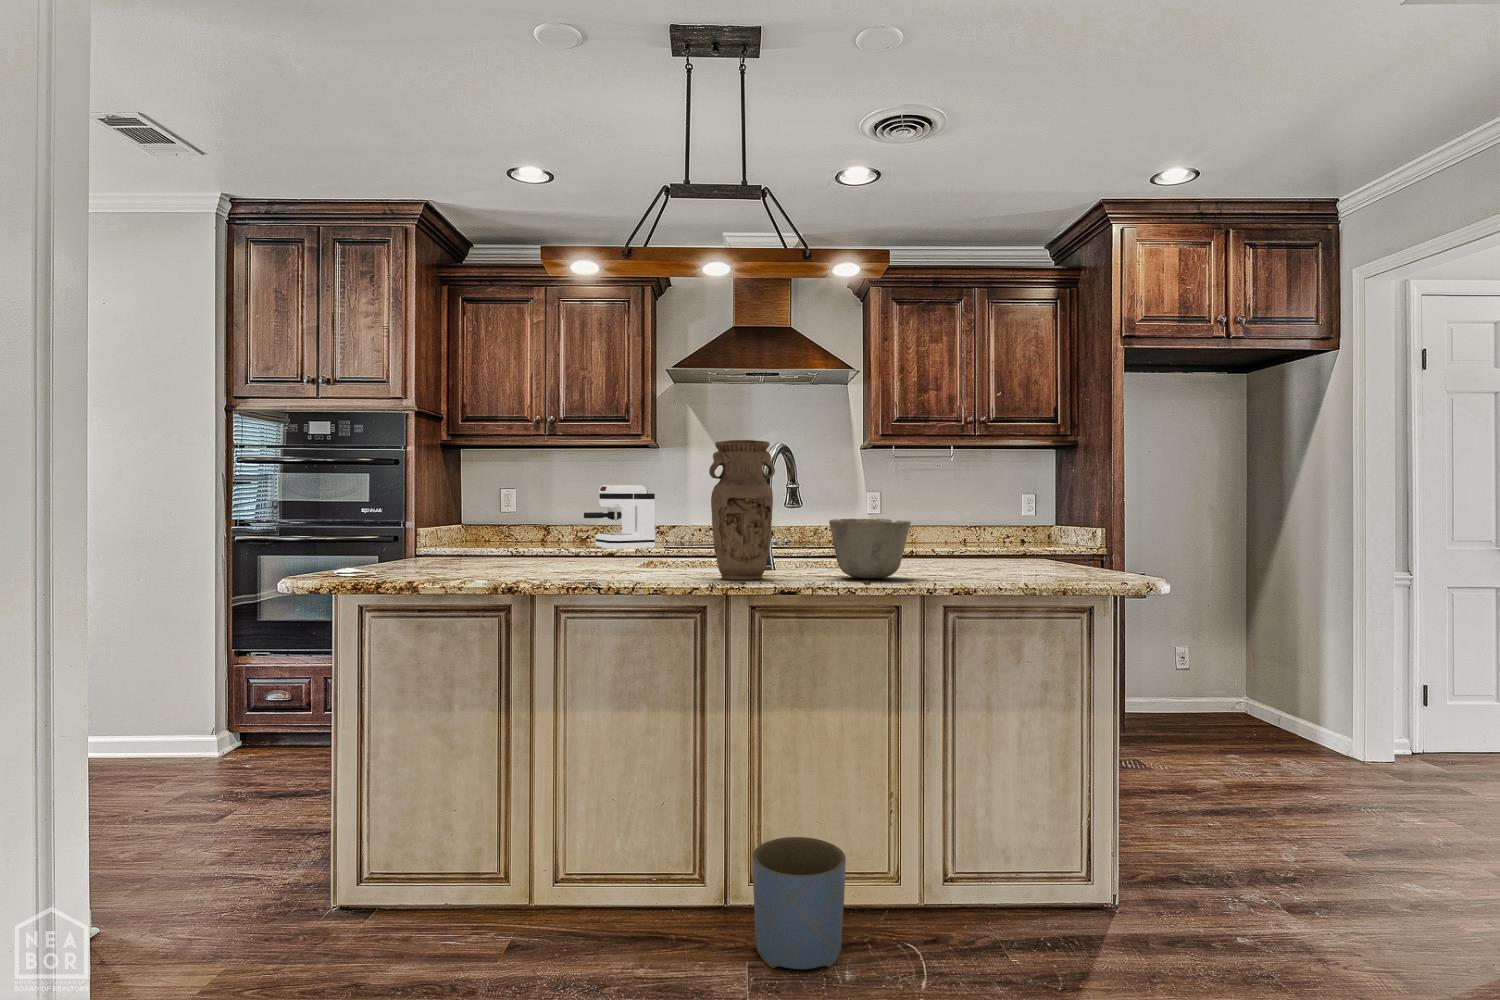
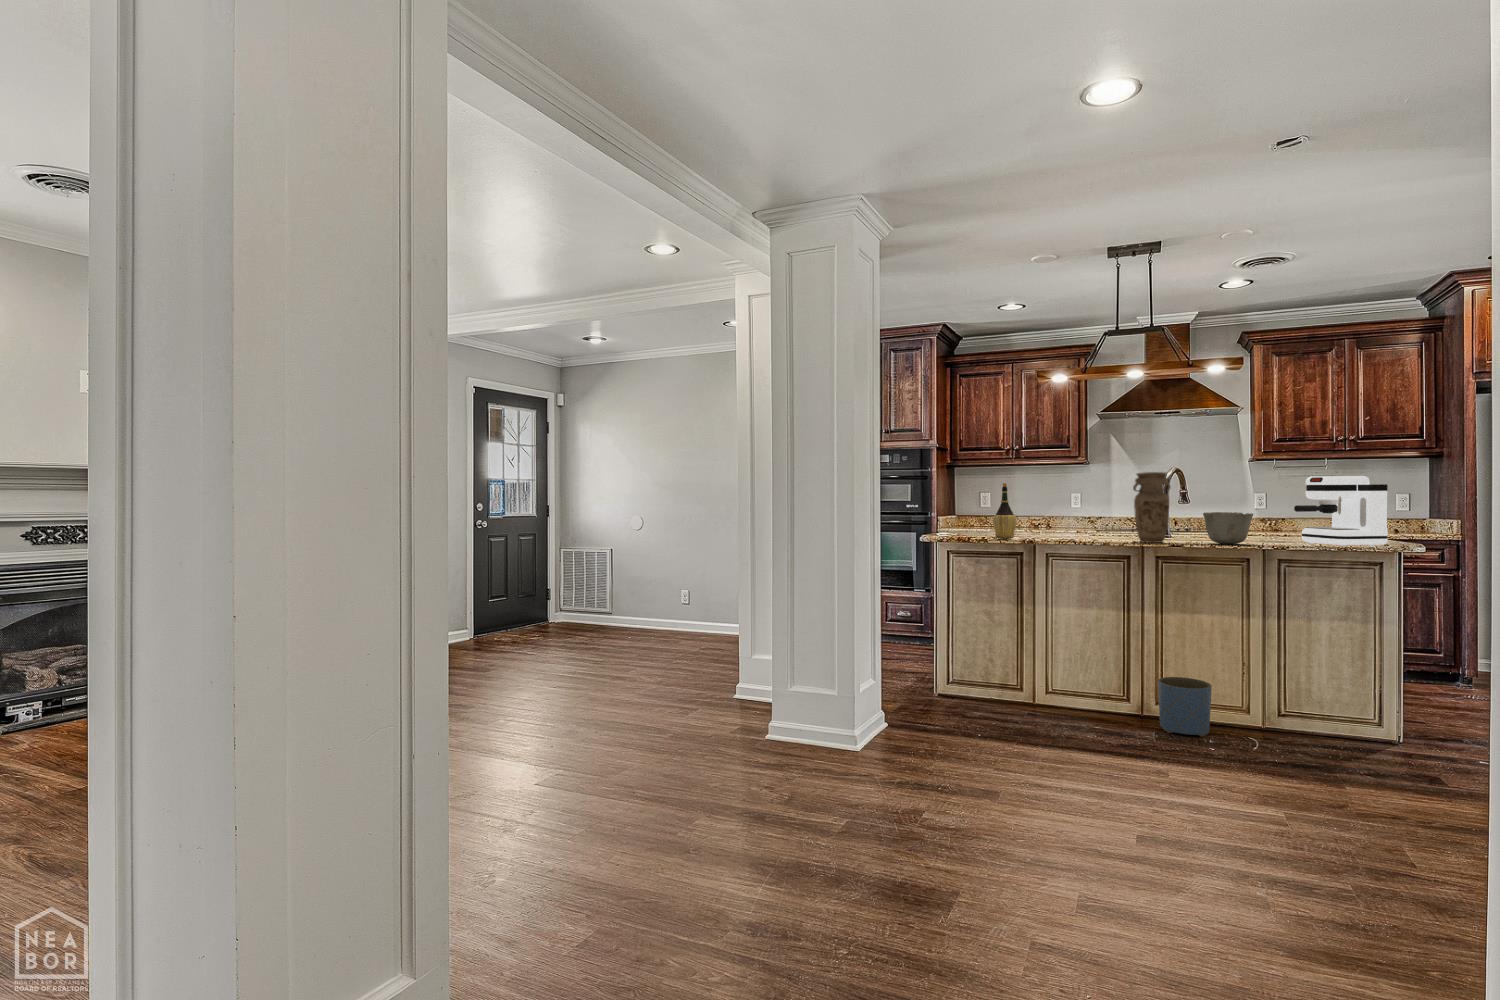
wine bottle: none [436,459,487,578] -> present [993,483,1017,539]
coffee maker: present [584,485,655,550] -> present [1294,476,1388,547]

